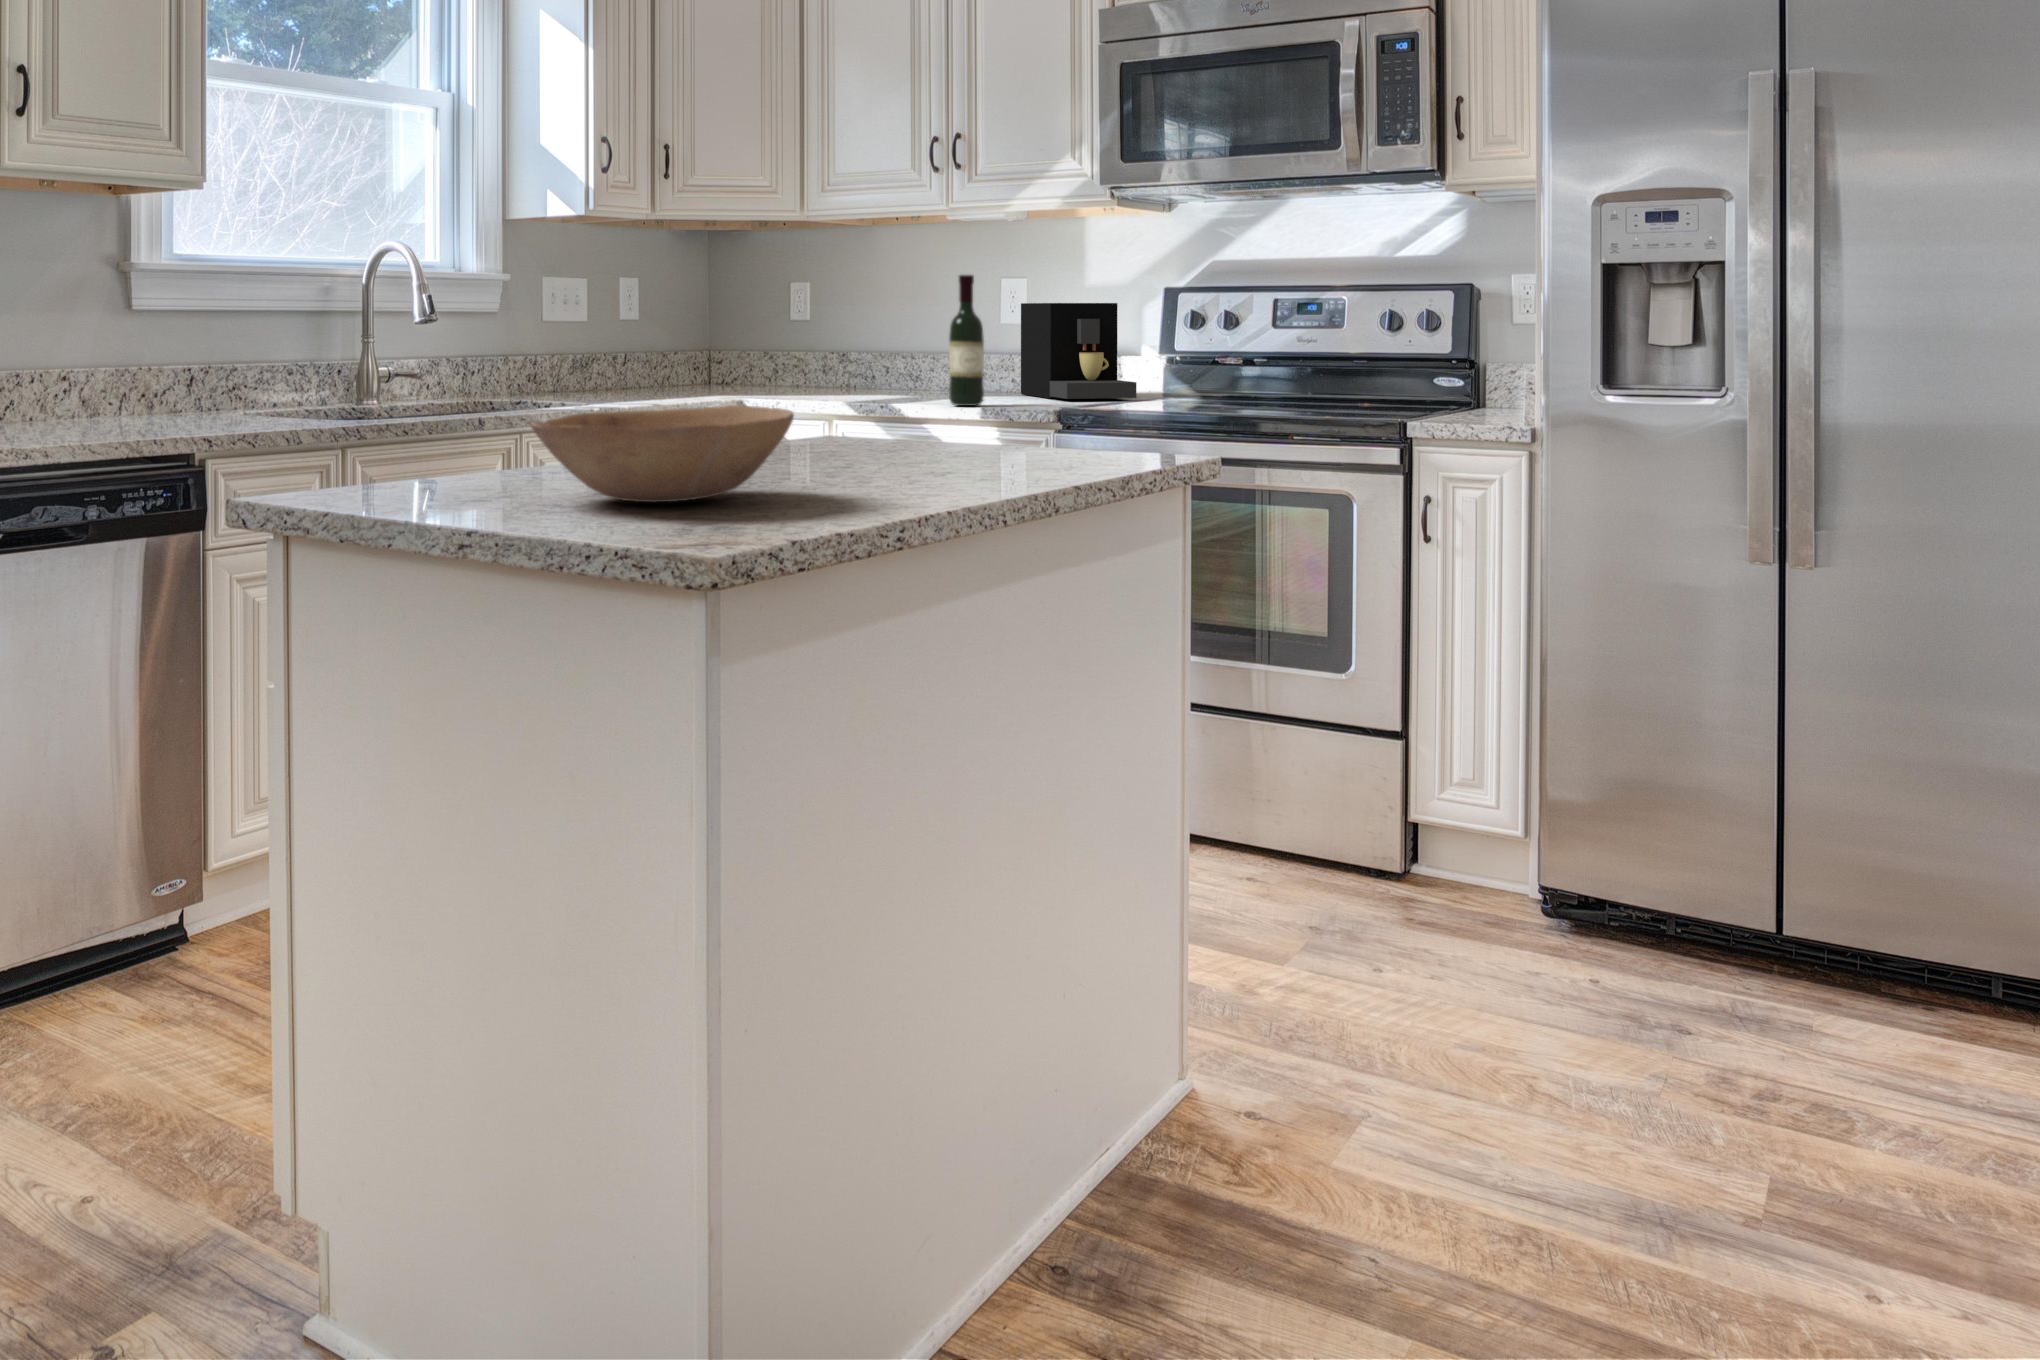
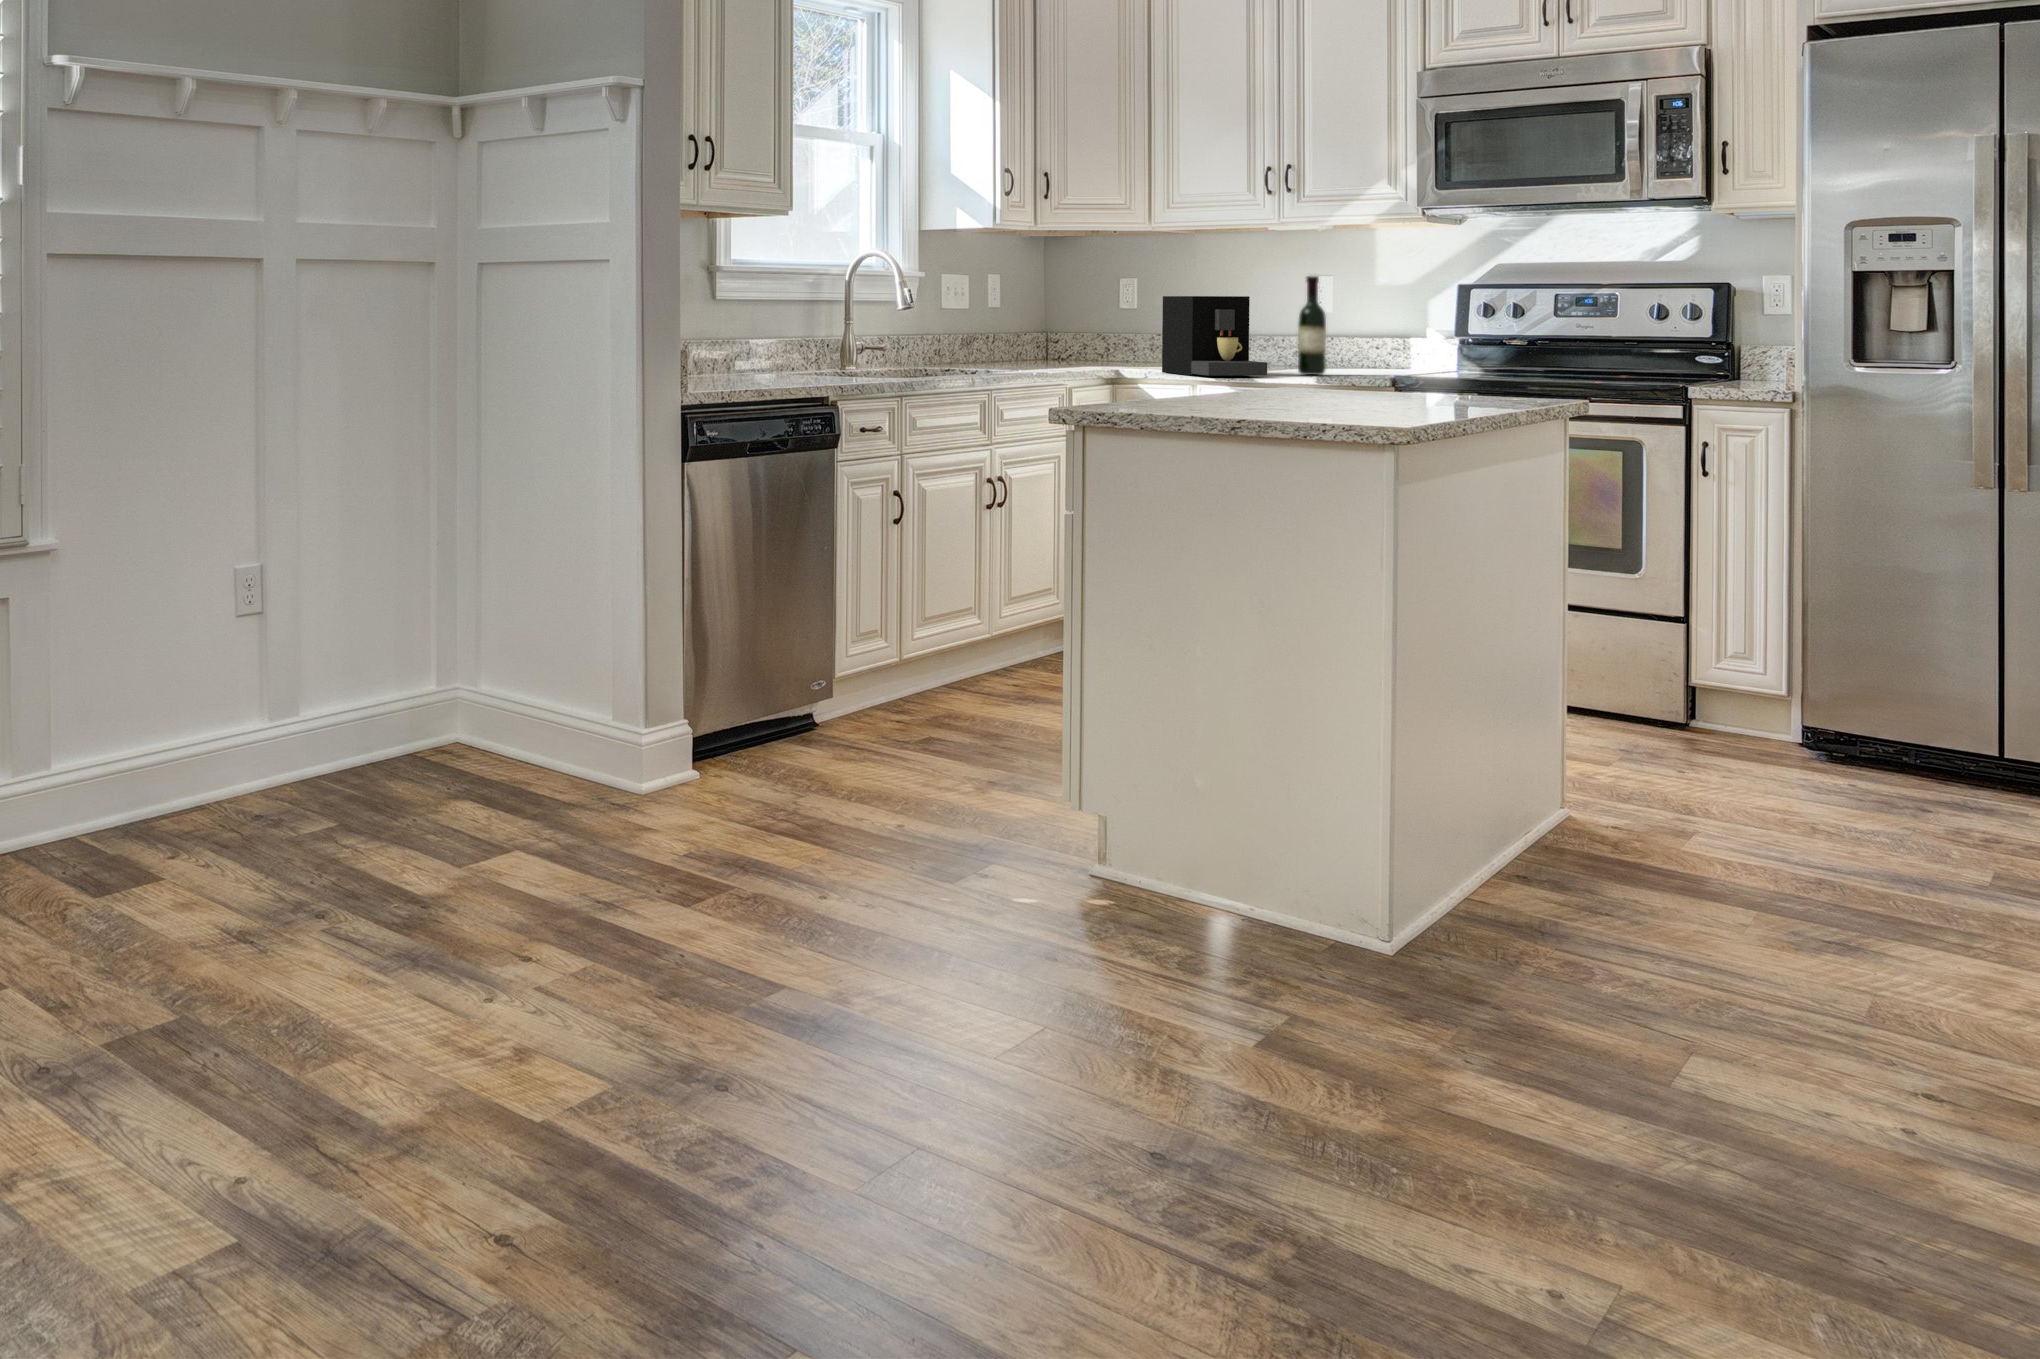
coffee maker: present [1021,303,1136,399] -> present [1162,296,1267,376]
bowl: present [530,405,794,502] -> none [1220,360,1384,414]

